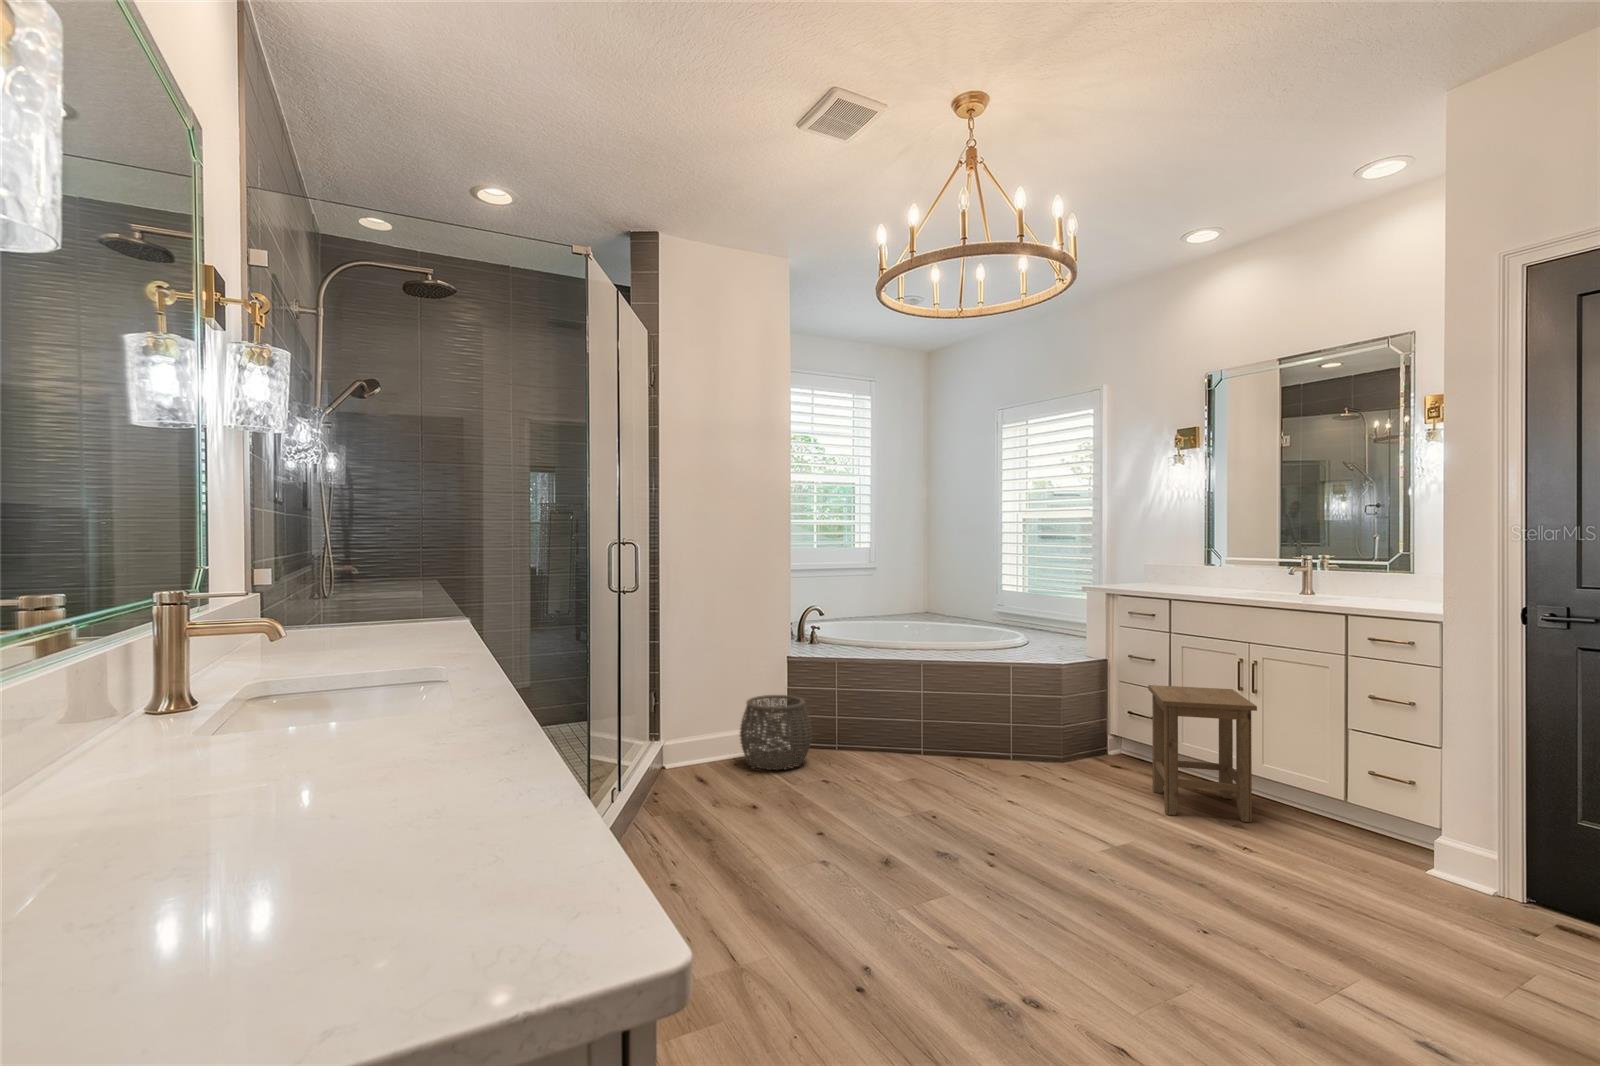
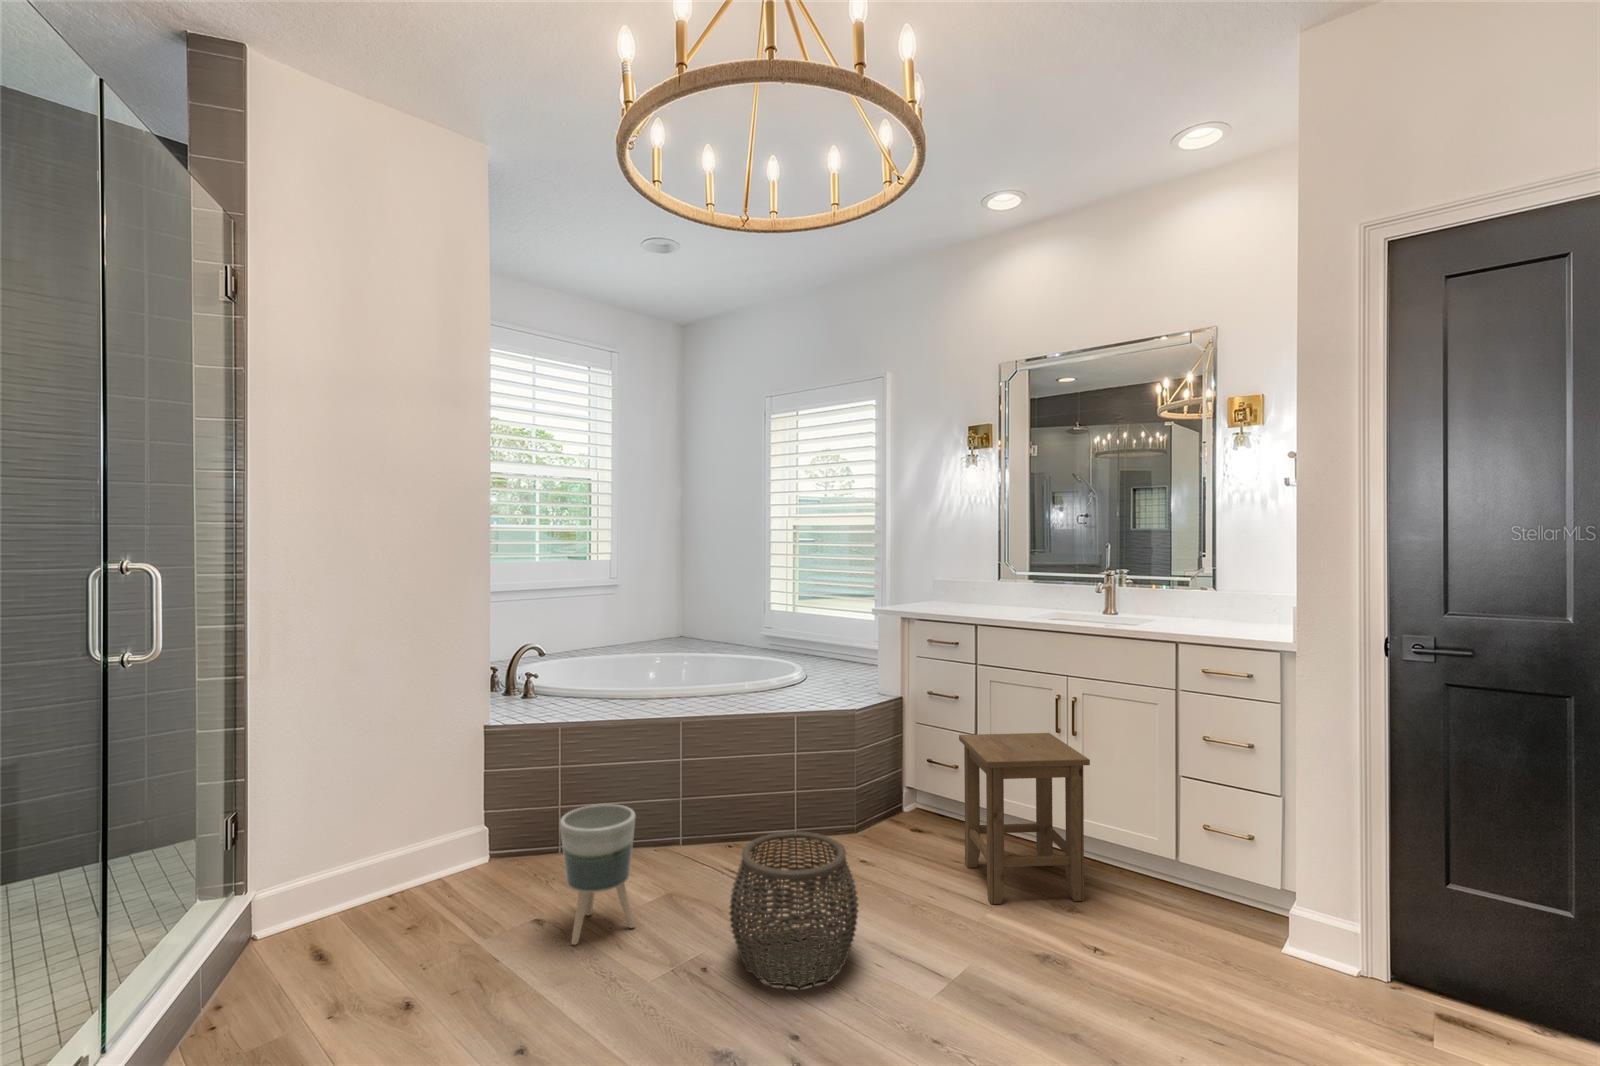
woven basket: present [740,695,812,770] -> present [729,831,858,987]
planter: none [838,709,889,797] -> present [560,804,635,945]

